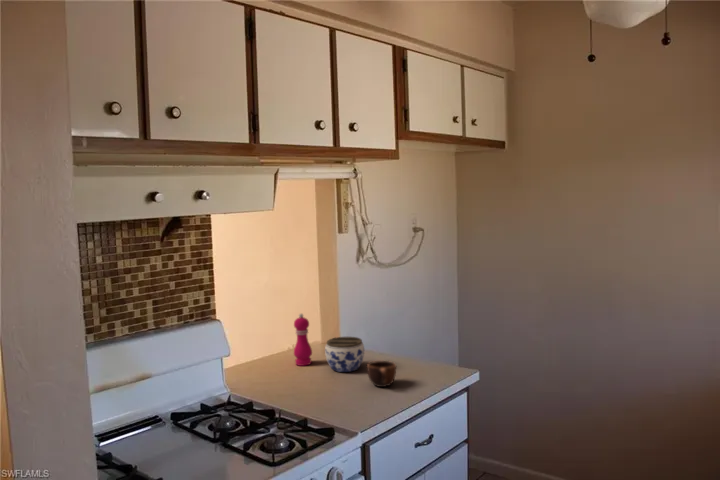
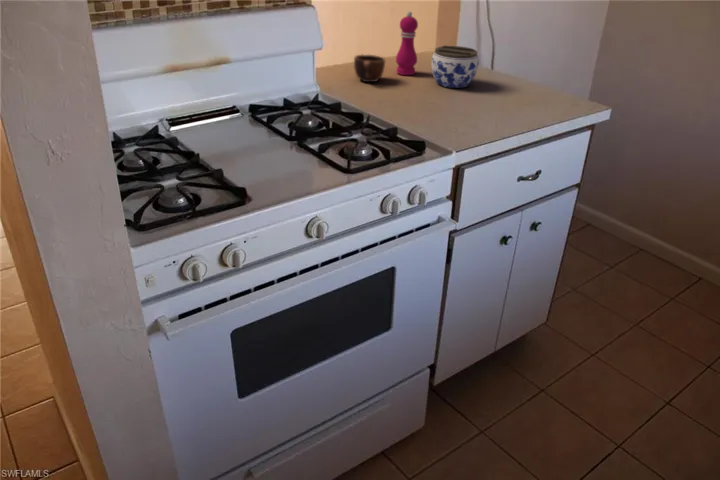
mug: present [367,361,396,387] -> present [354,54,385,82]

